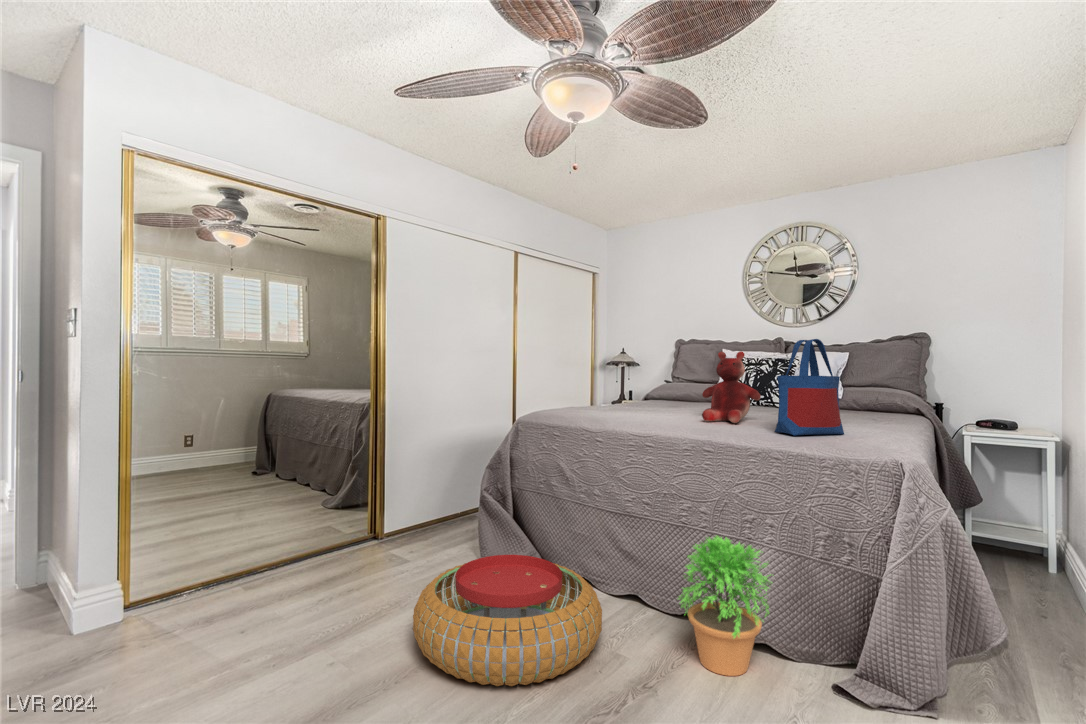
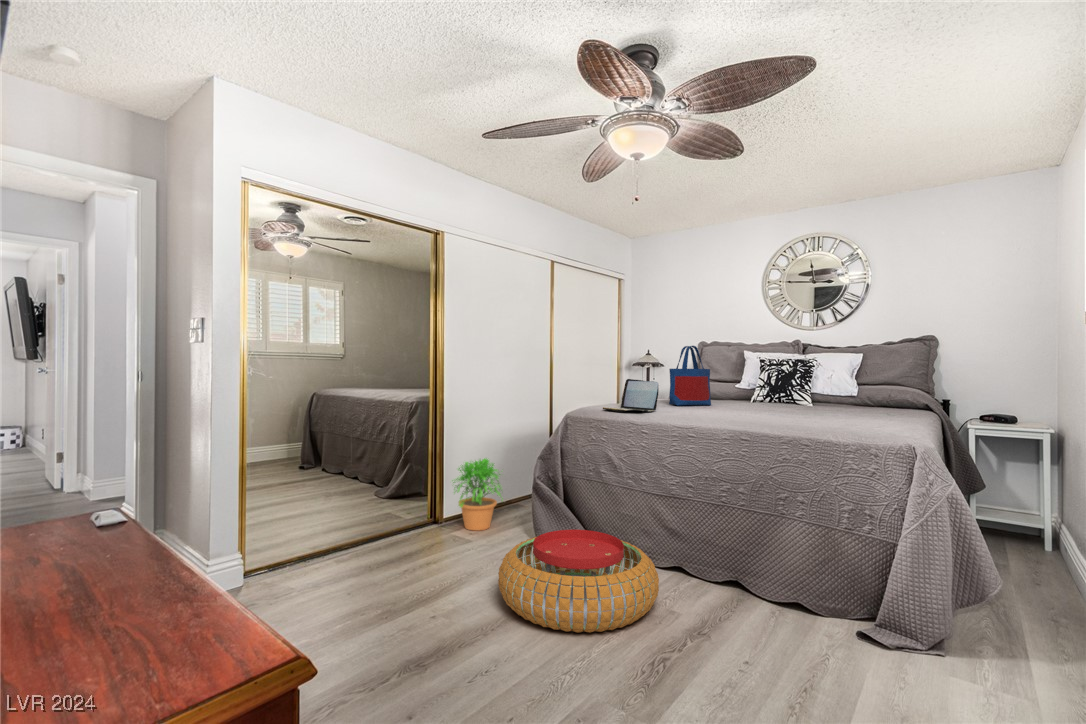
tote bag: present [775,339,844,435] -> present [669,346,711,405]
teddy bear: present [702,352,761,423] -> none [734,354,787,417]
laptop: none [557,380,619,417] -> present [603,379,658,412]
potted plant: present [681,536,769,676] -> present [452,458,503,531]

